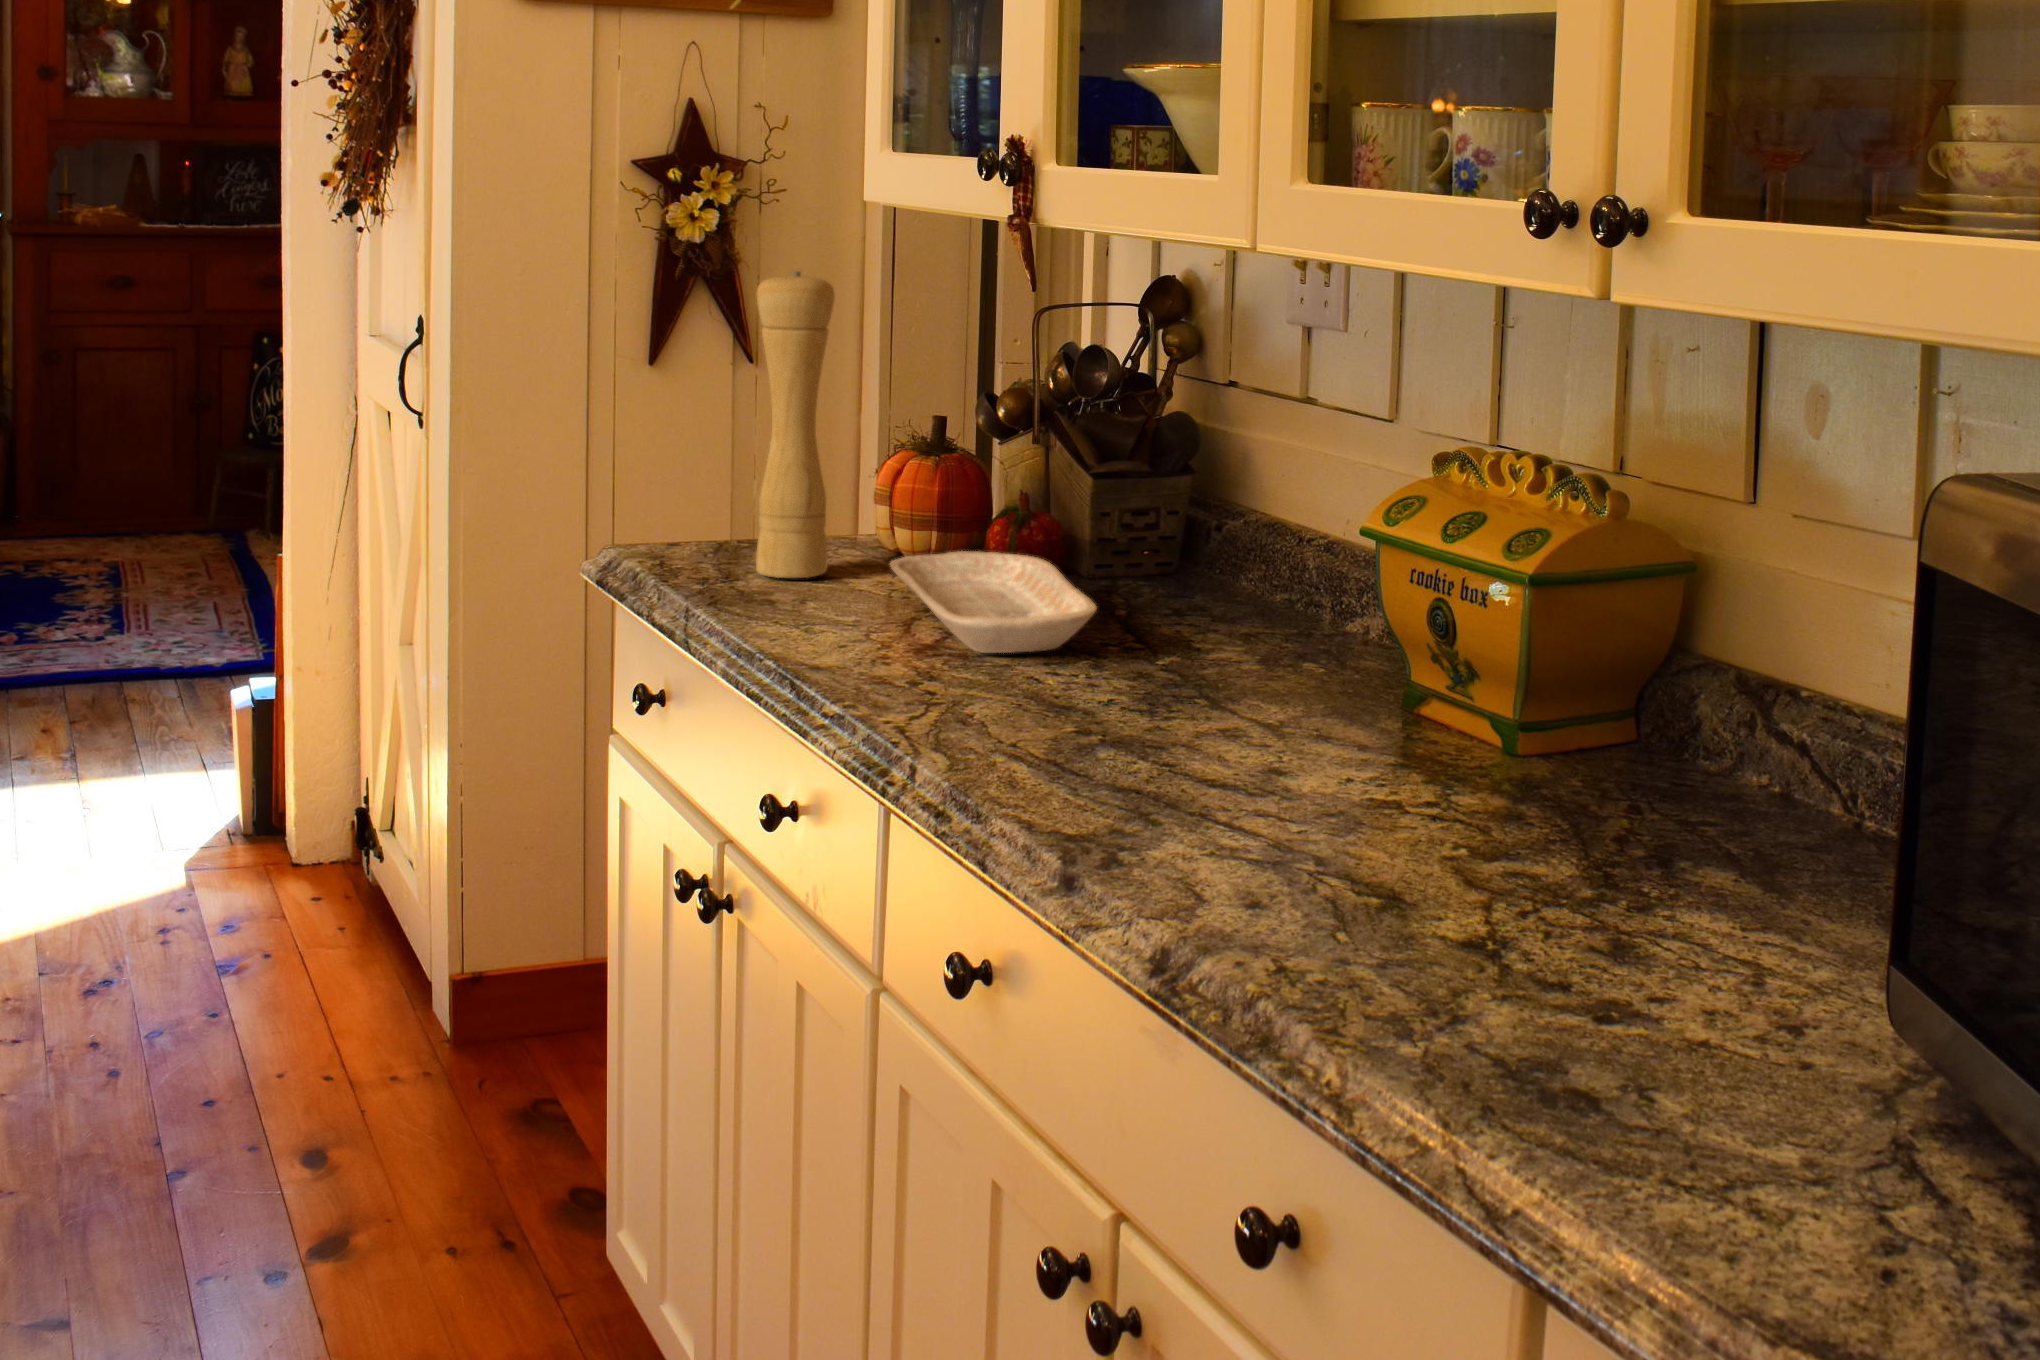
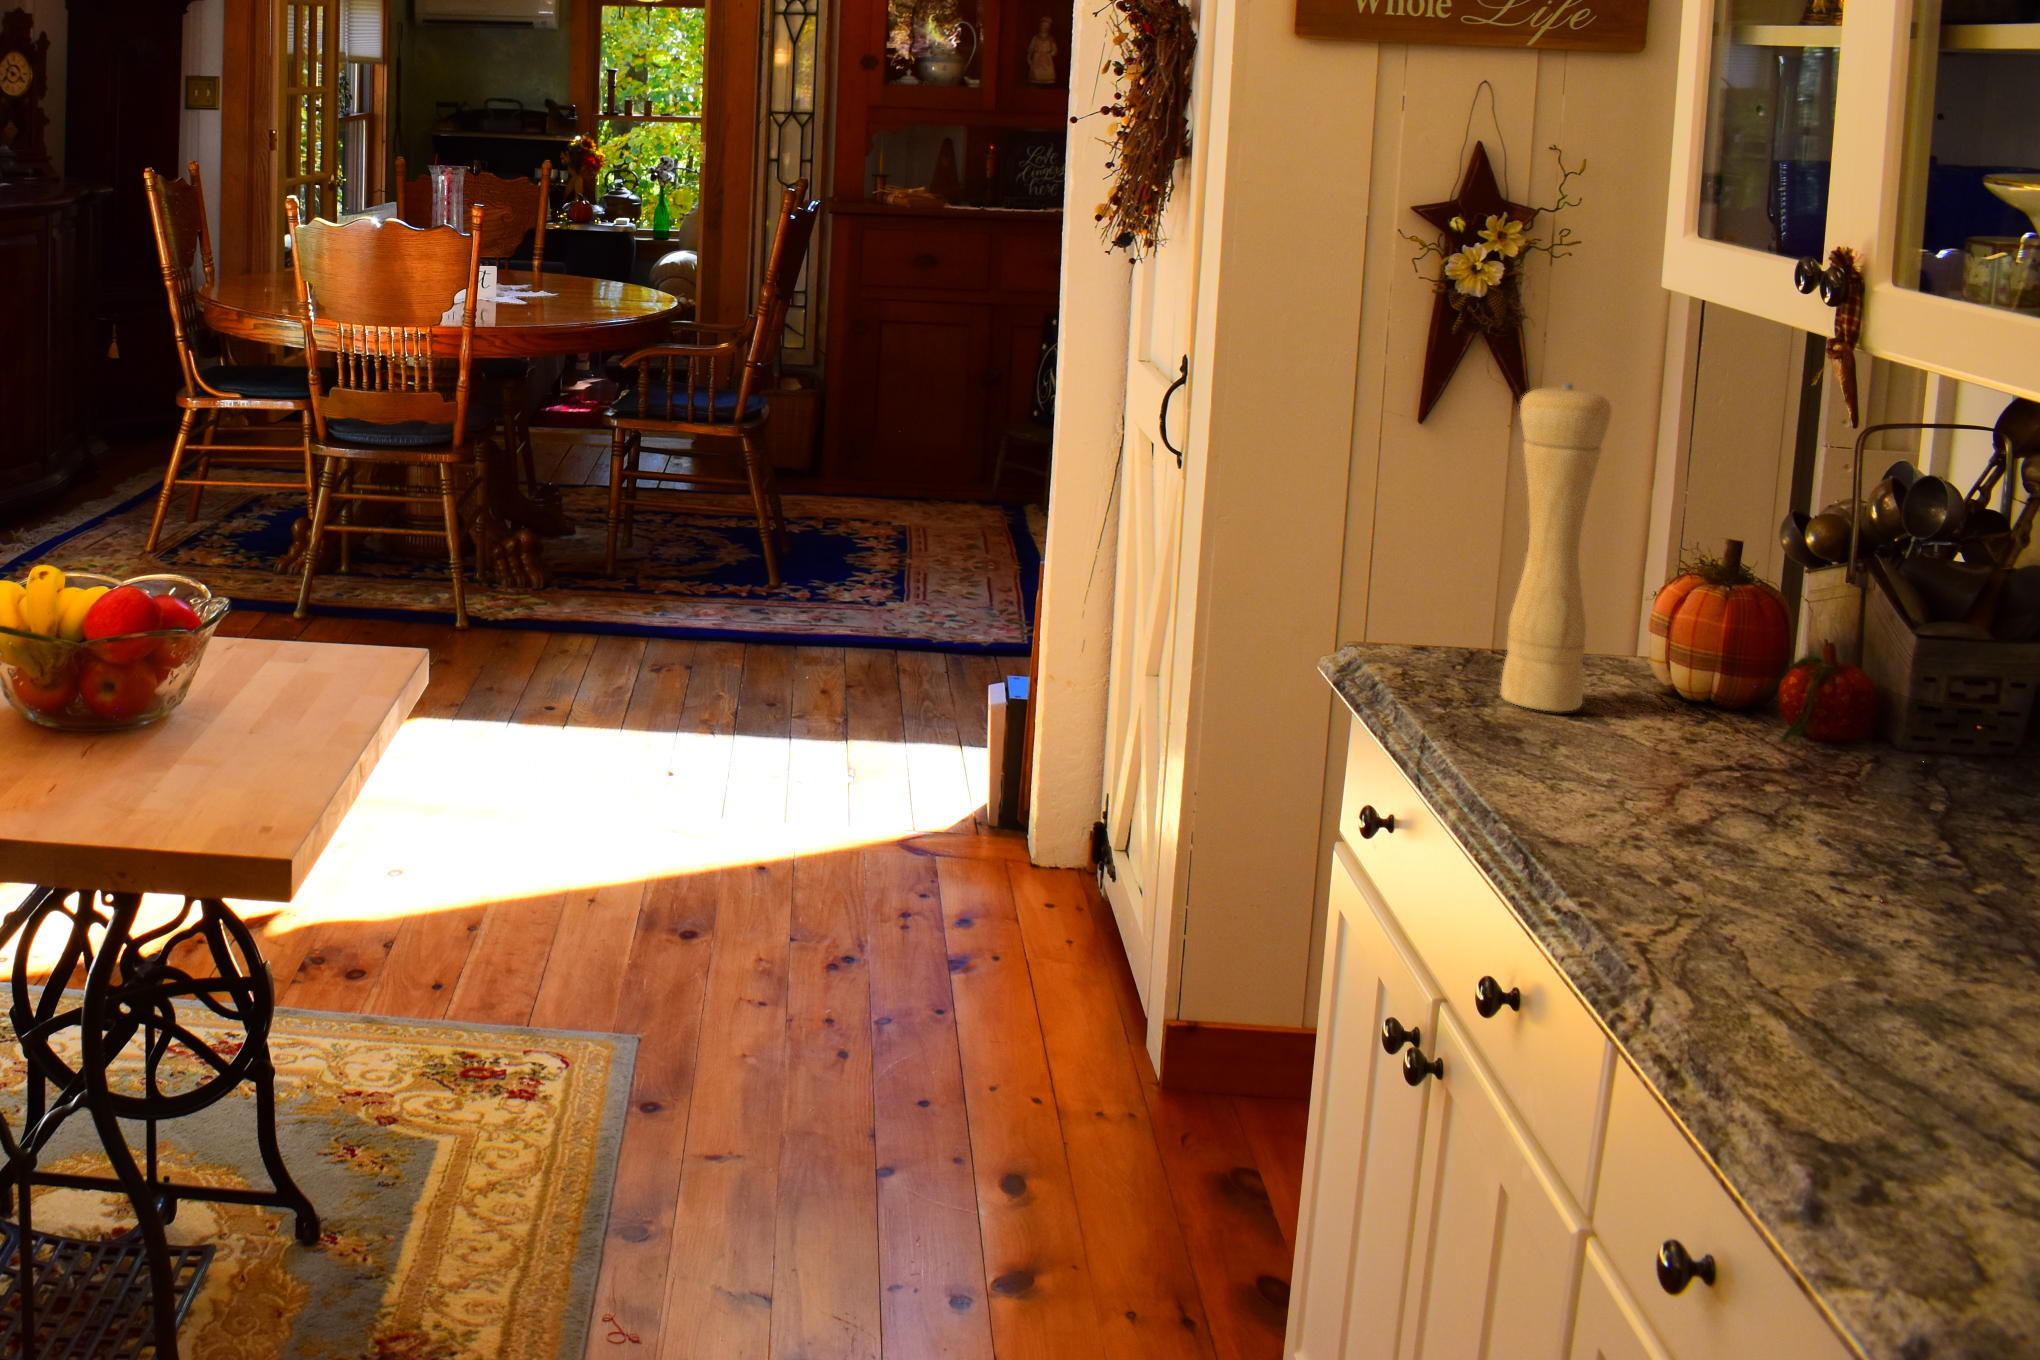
tray: present [890,551,1097,653] -> none [1654,709,1913,864]

